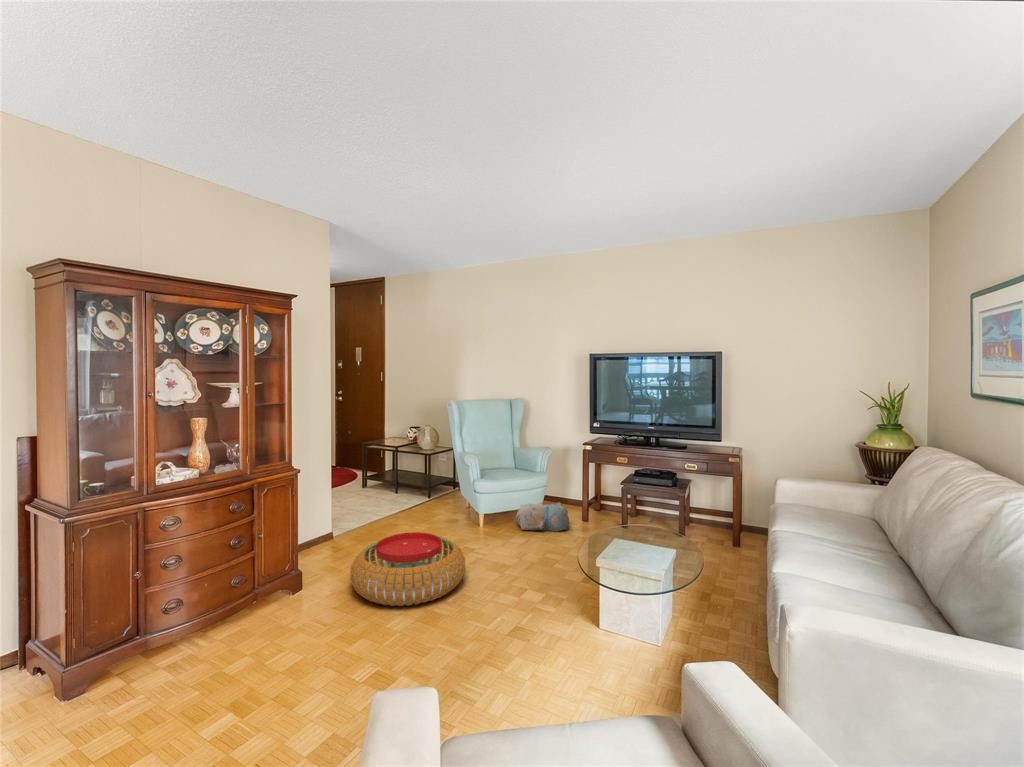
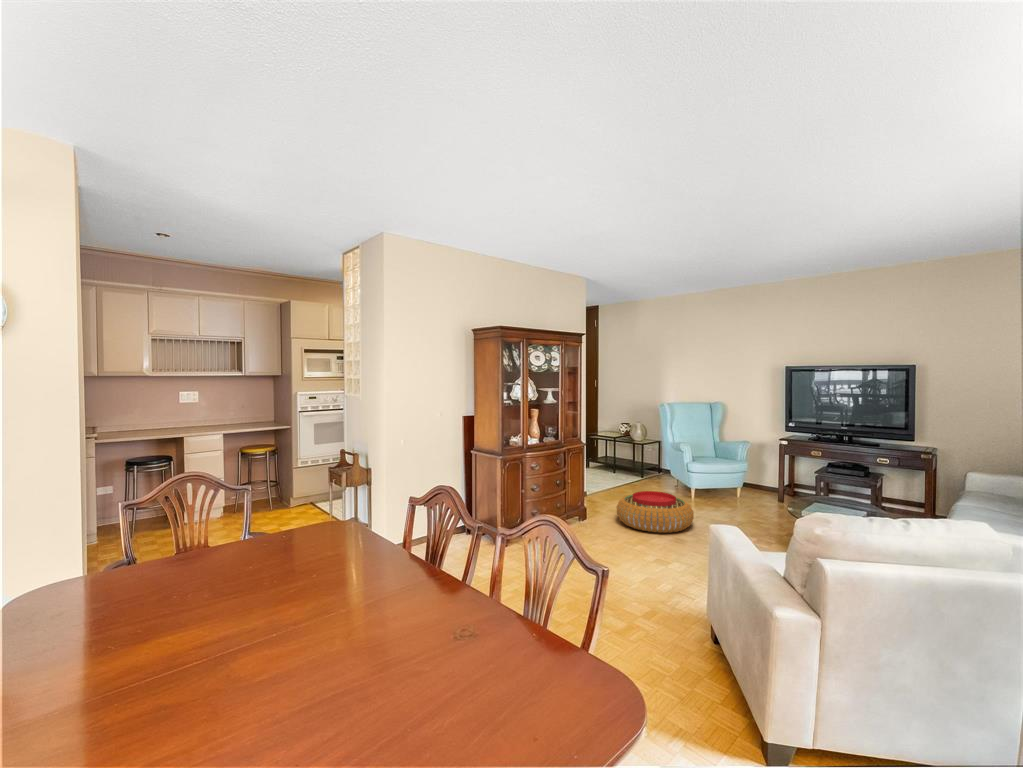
plush toy: present [516,502,569,531] -> none [721,483,768,505]

